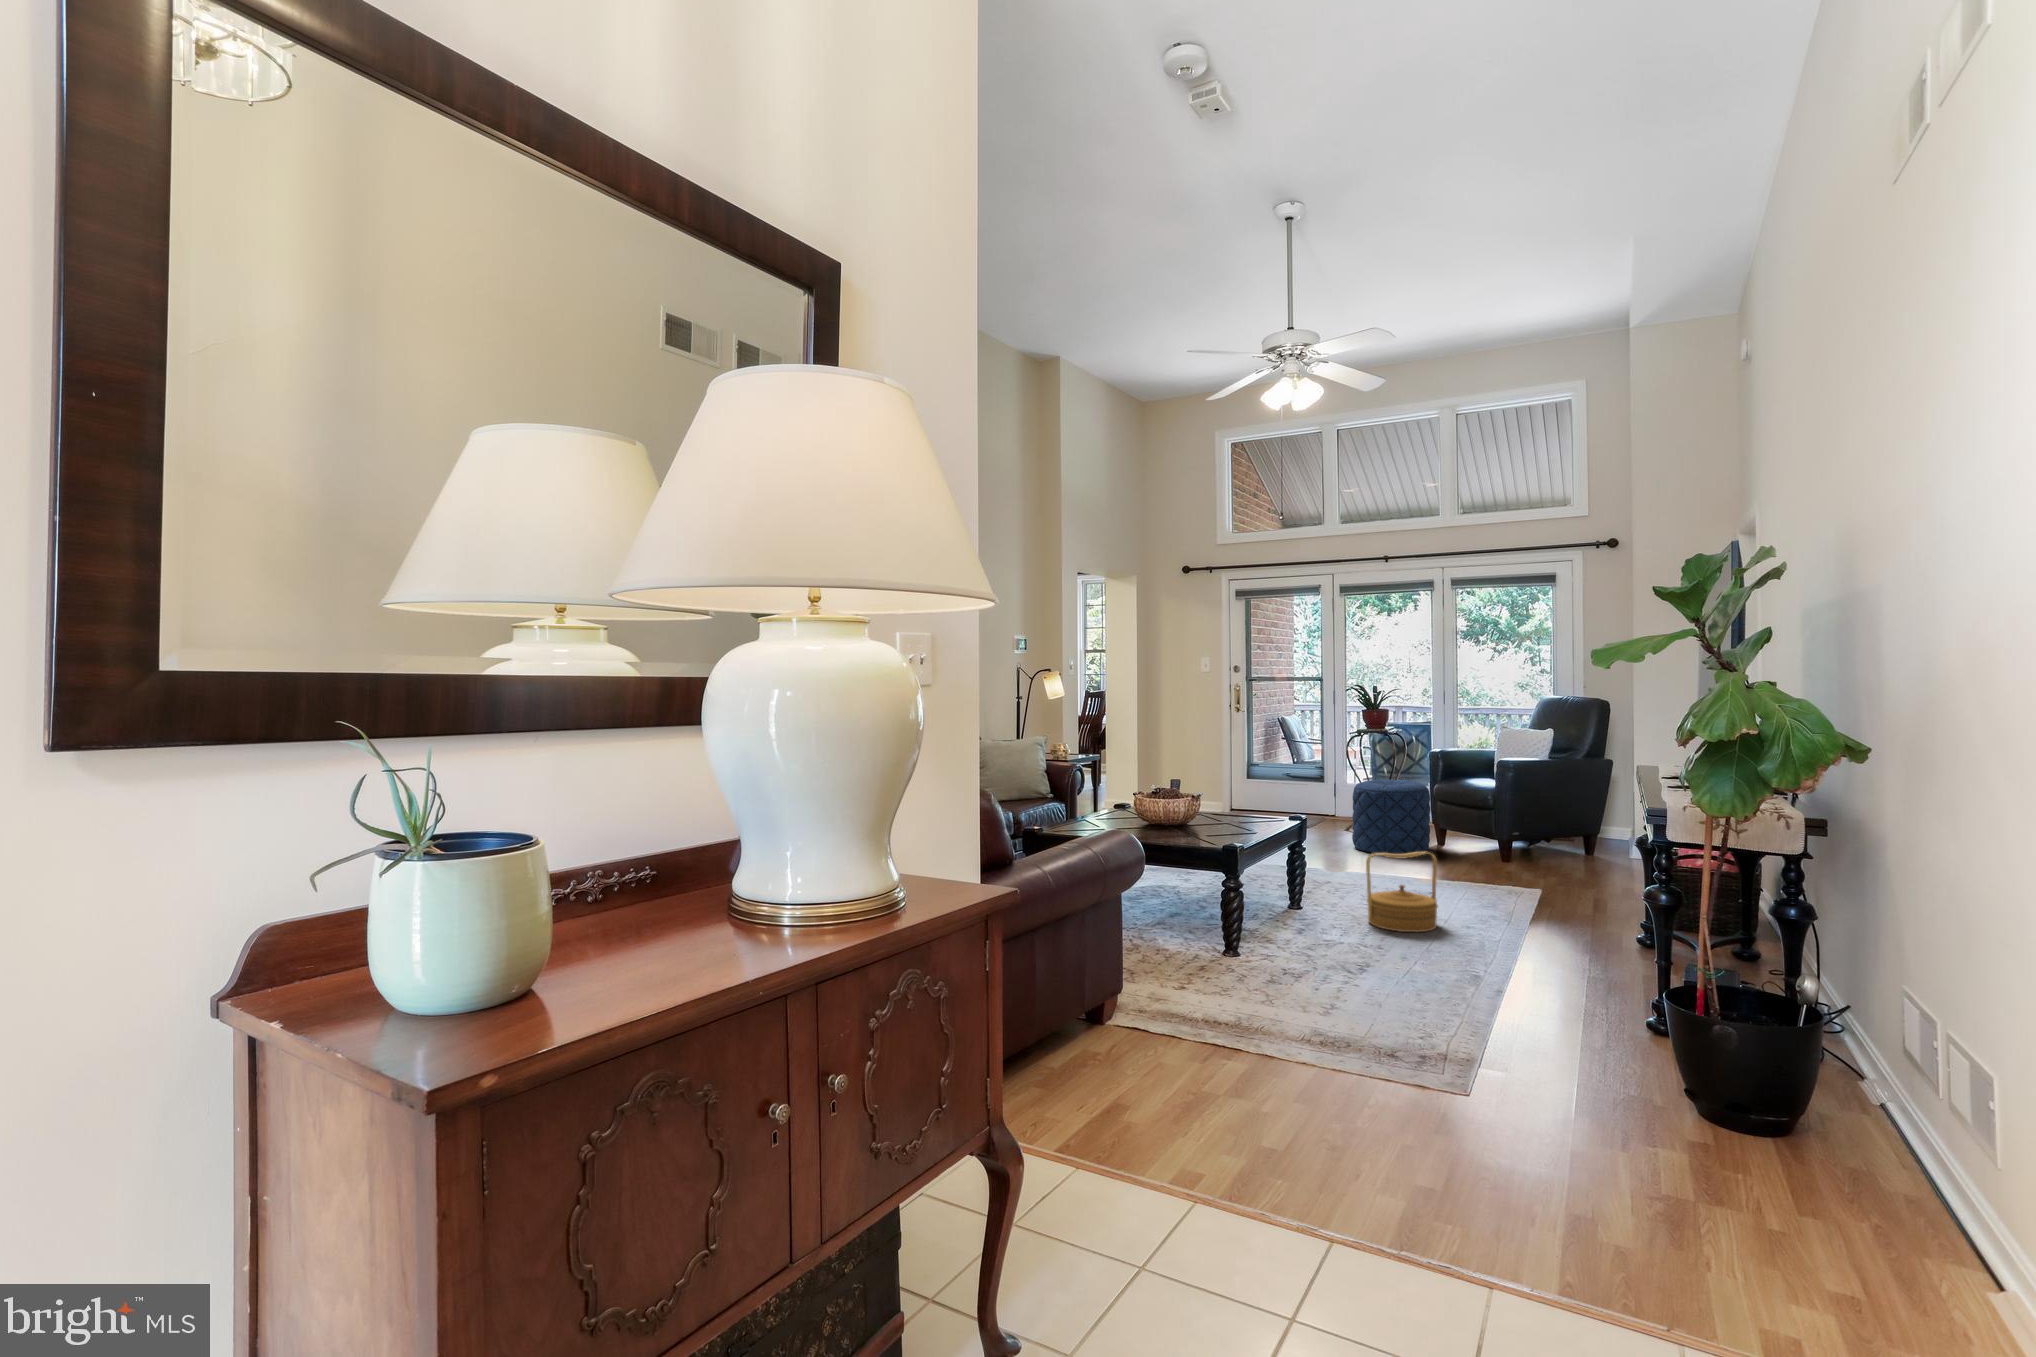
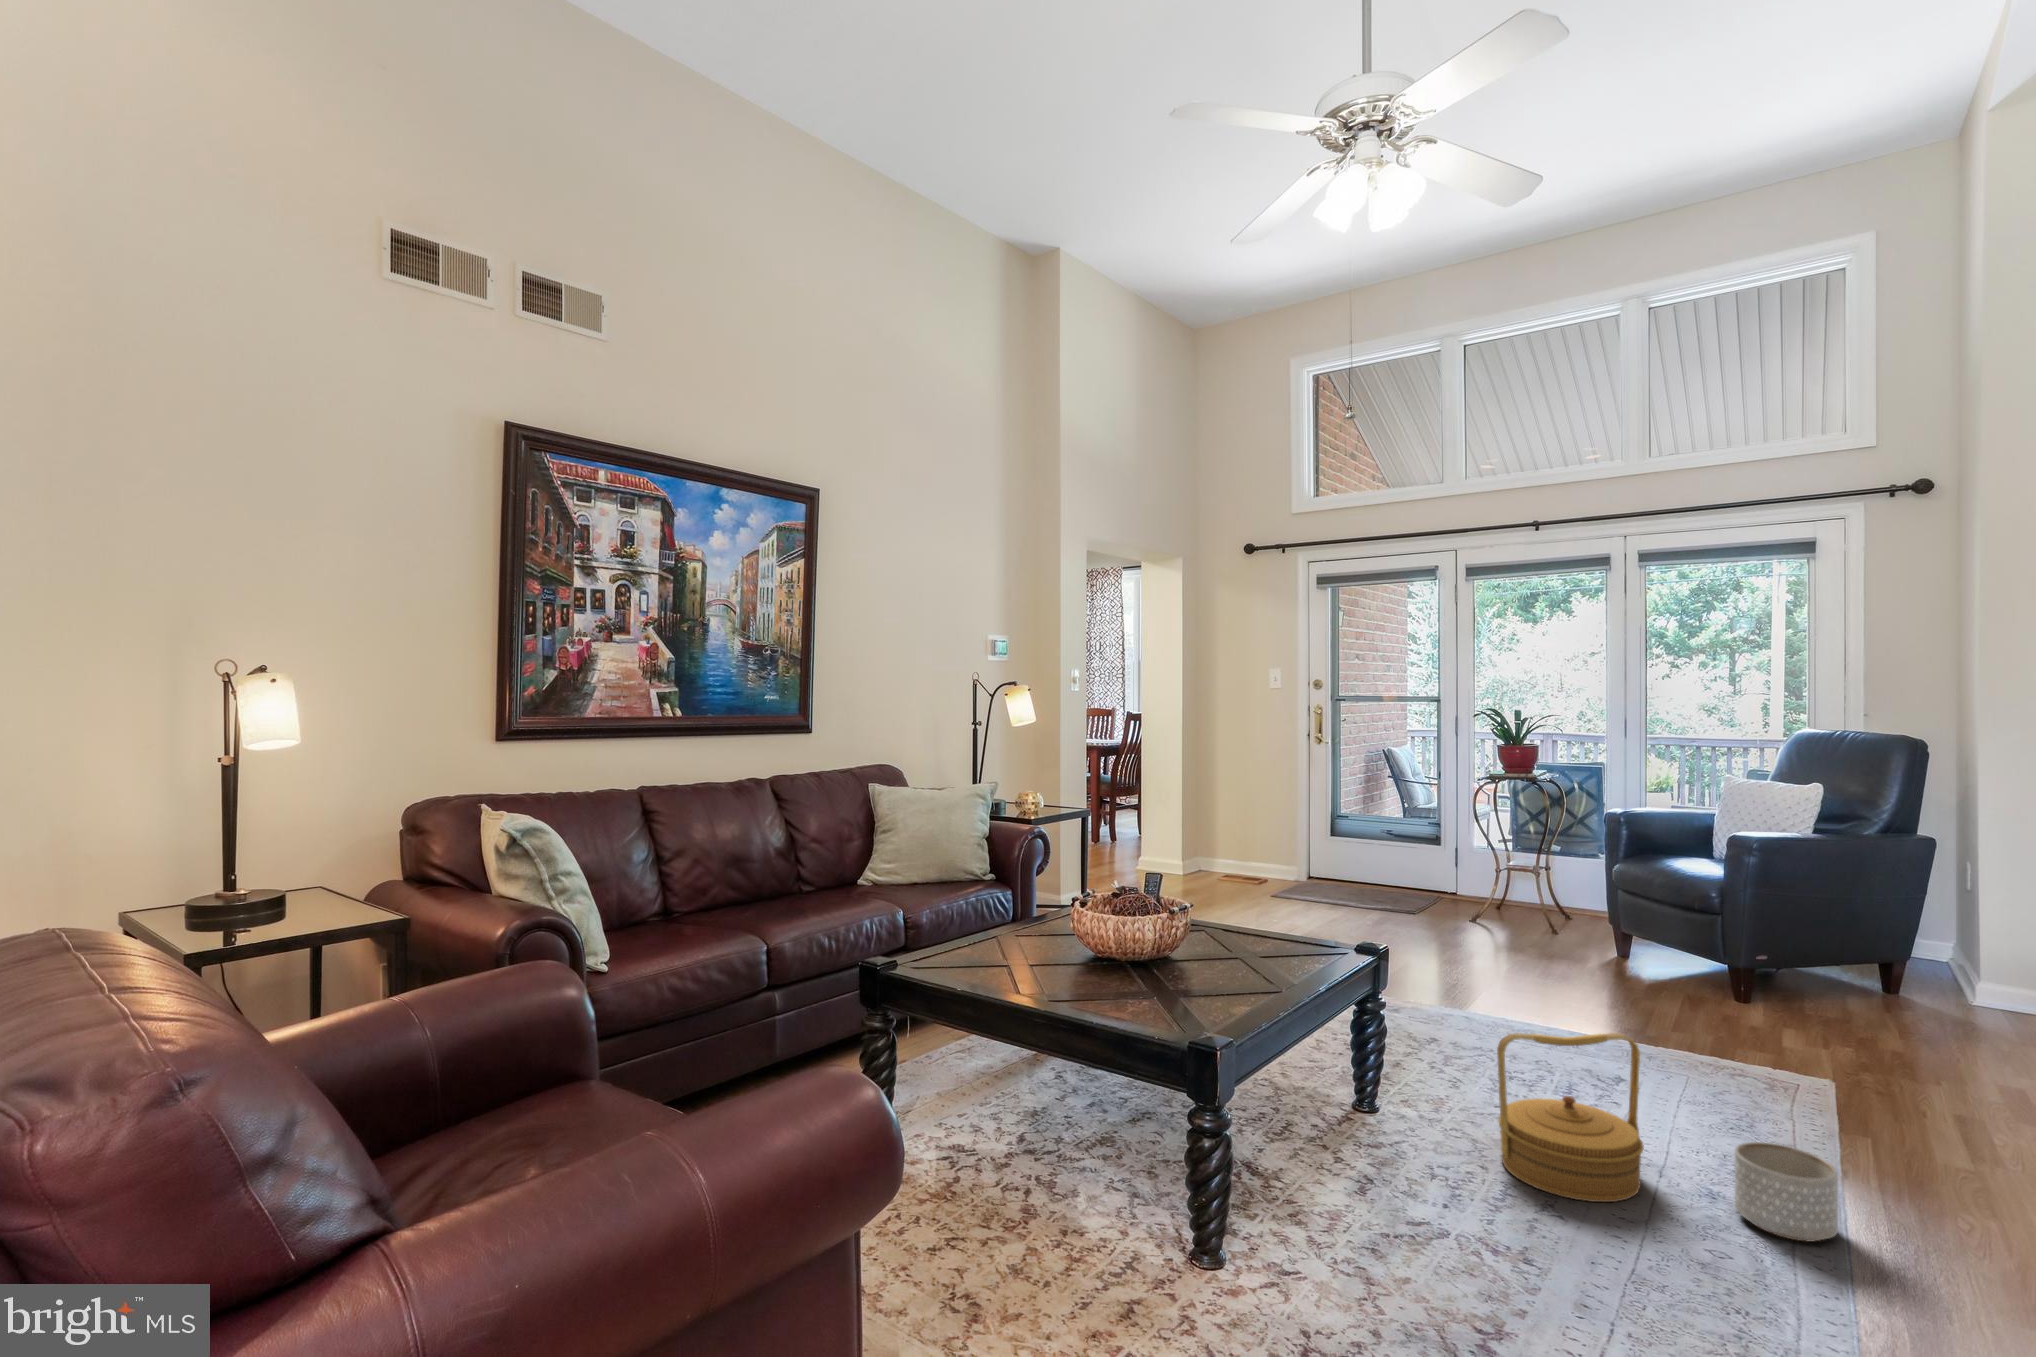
pouf: present [1352,779,1430,854] -> none [1480,855,1608,980]
planter: none [1480,899,1526,939] -> present [1735,1142,1838,1241]

